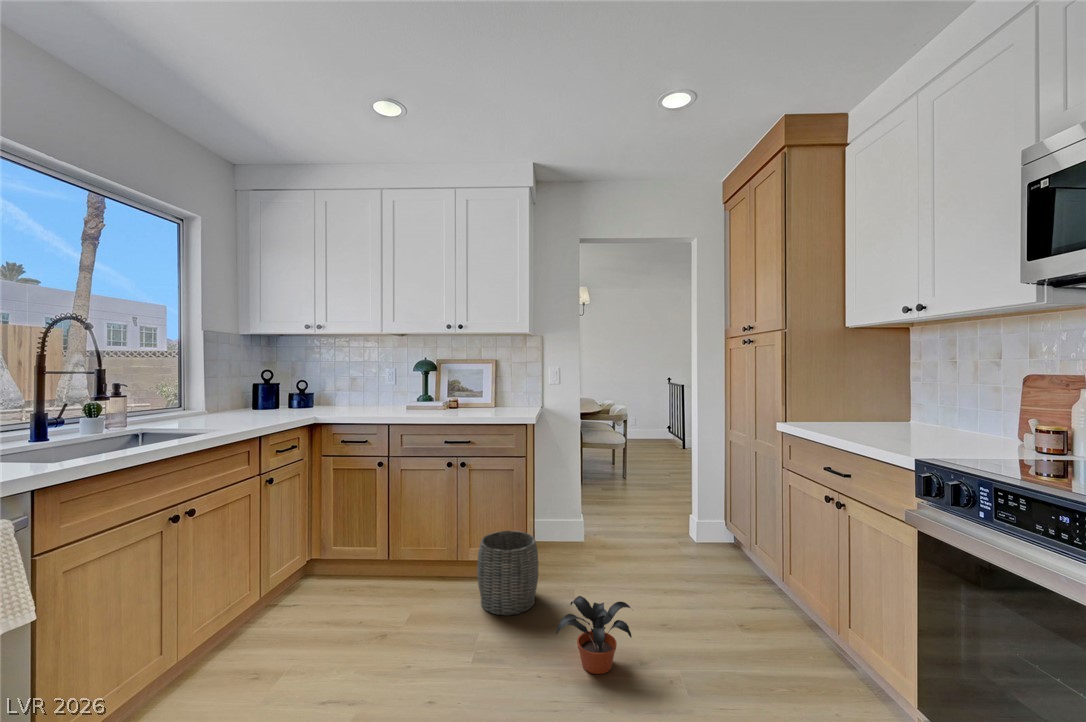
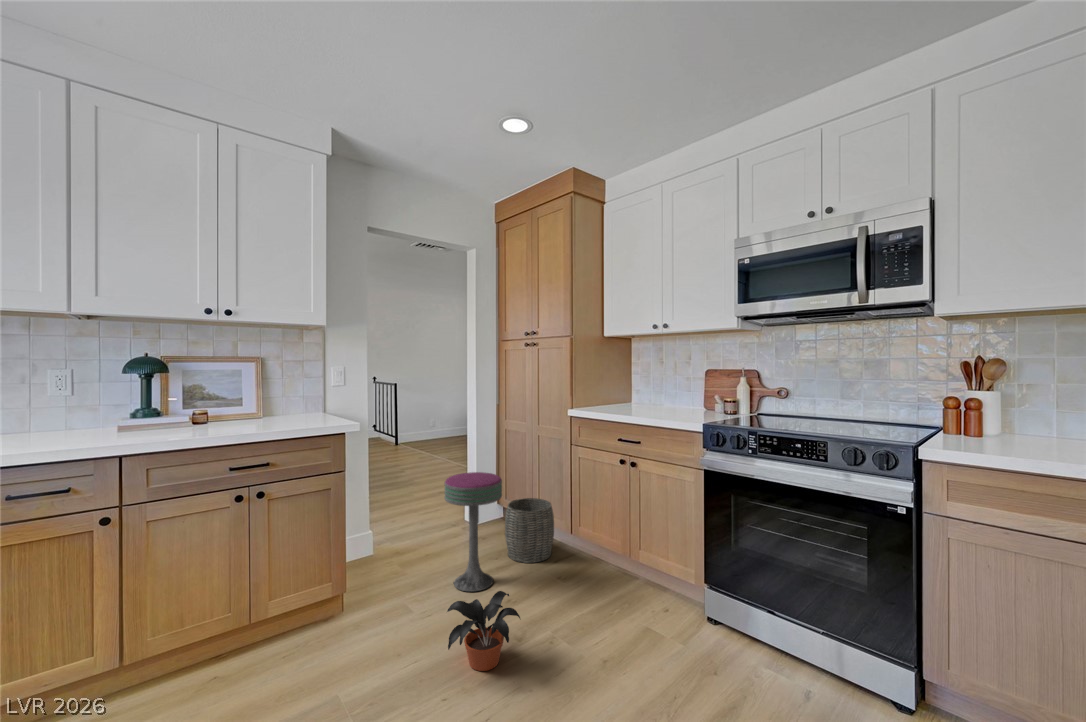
bar stool: none [618,478,679,603] -> present [444,472,502,592]
woven basket: present [477,531,538,615] -> present [505,498,554,563]

